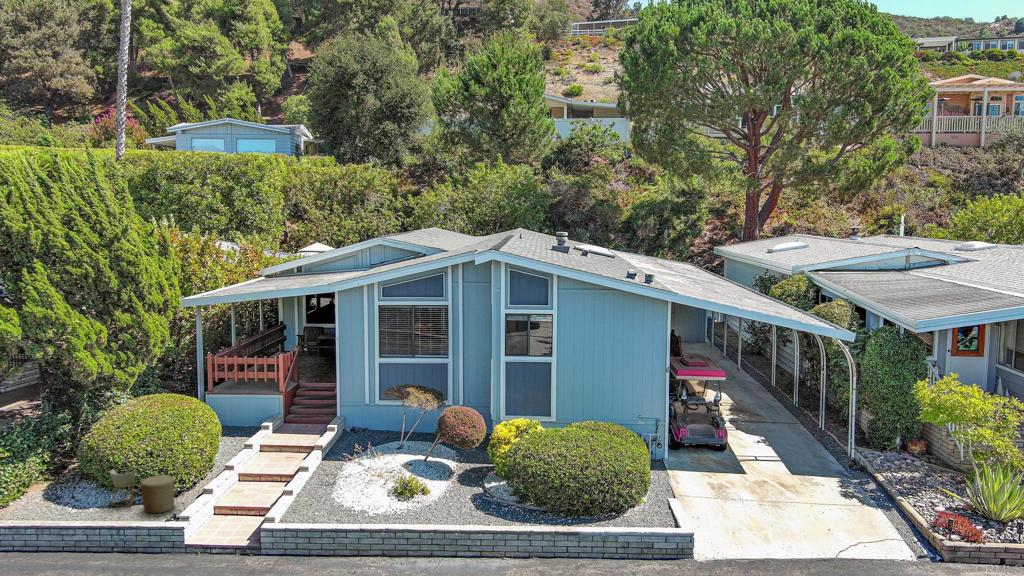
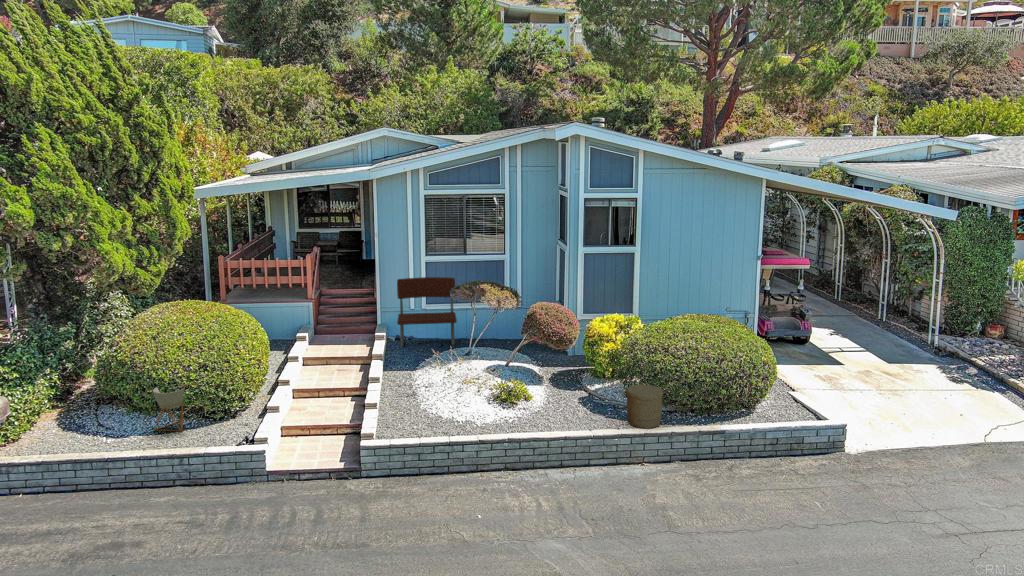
bench: none [347,378,404,441] -> present [397,277,457,348]
woven basket: present [141,475,175,513] -> present [626,385,663,428]

